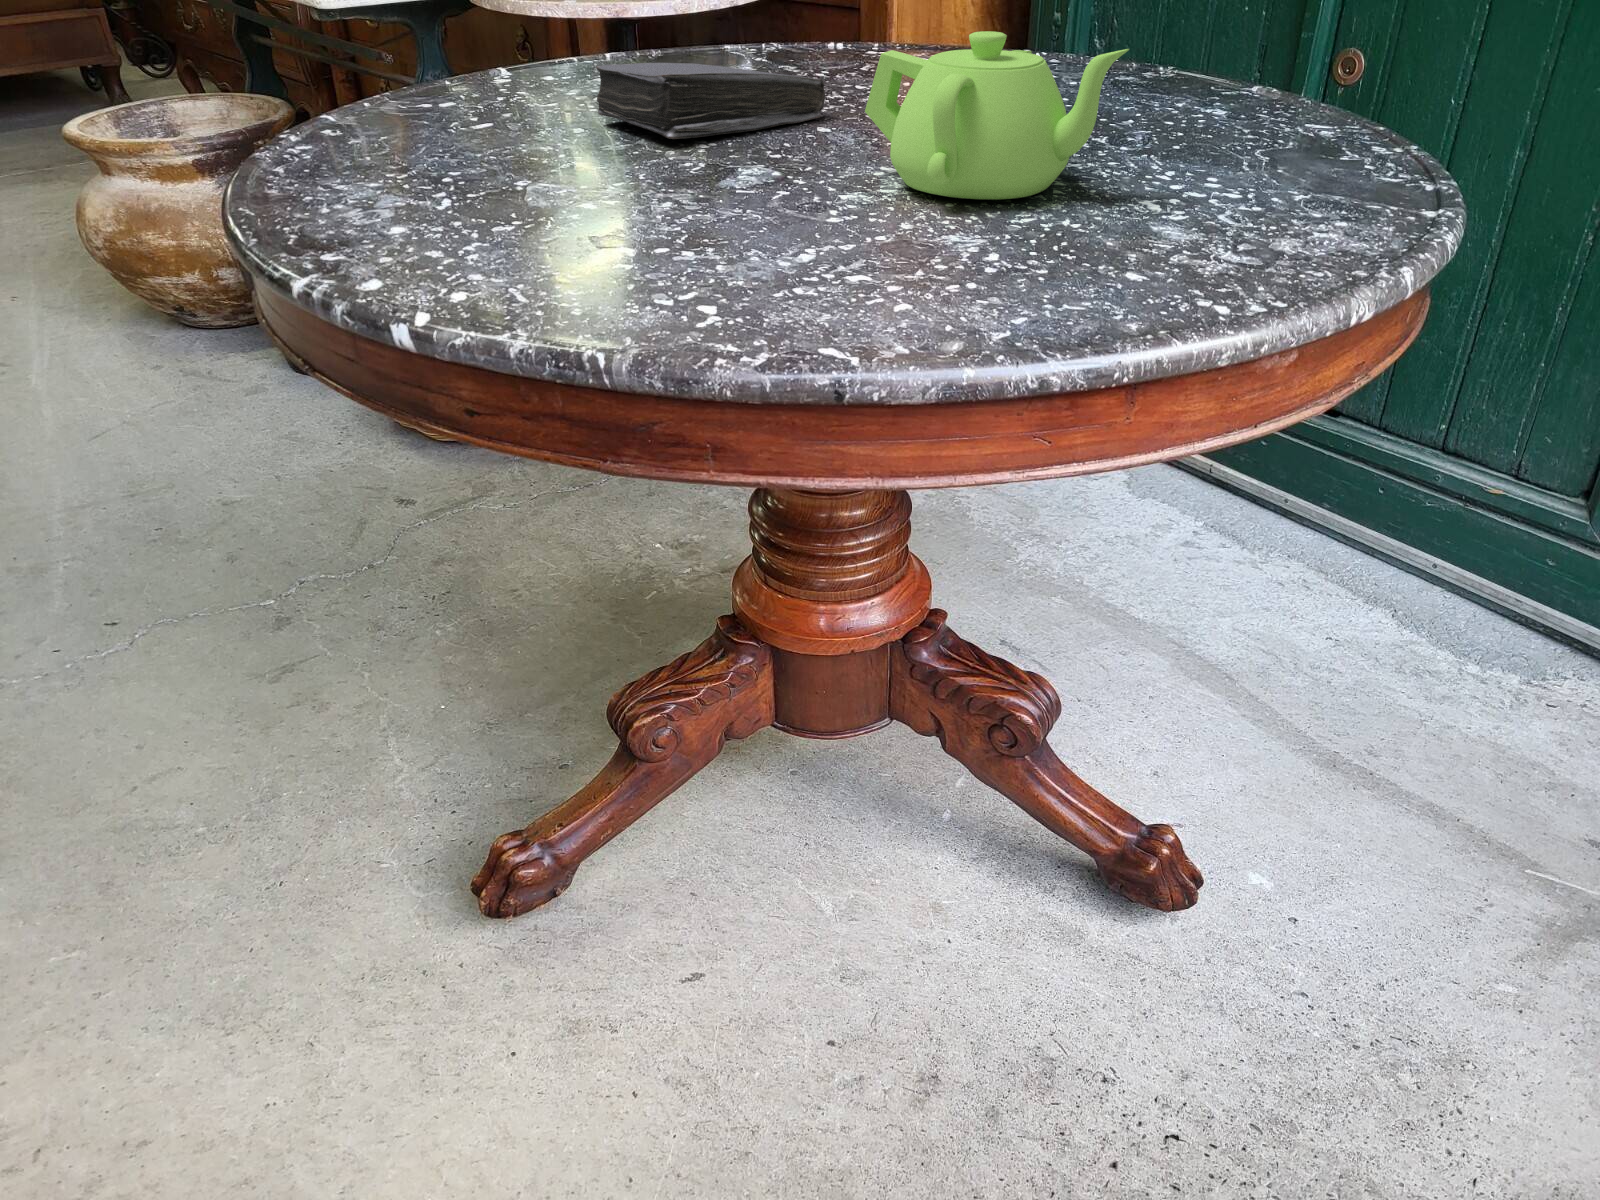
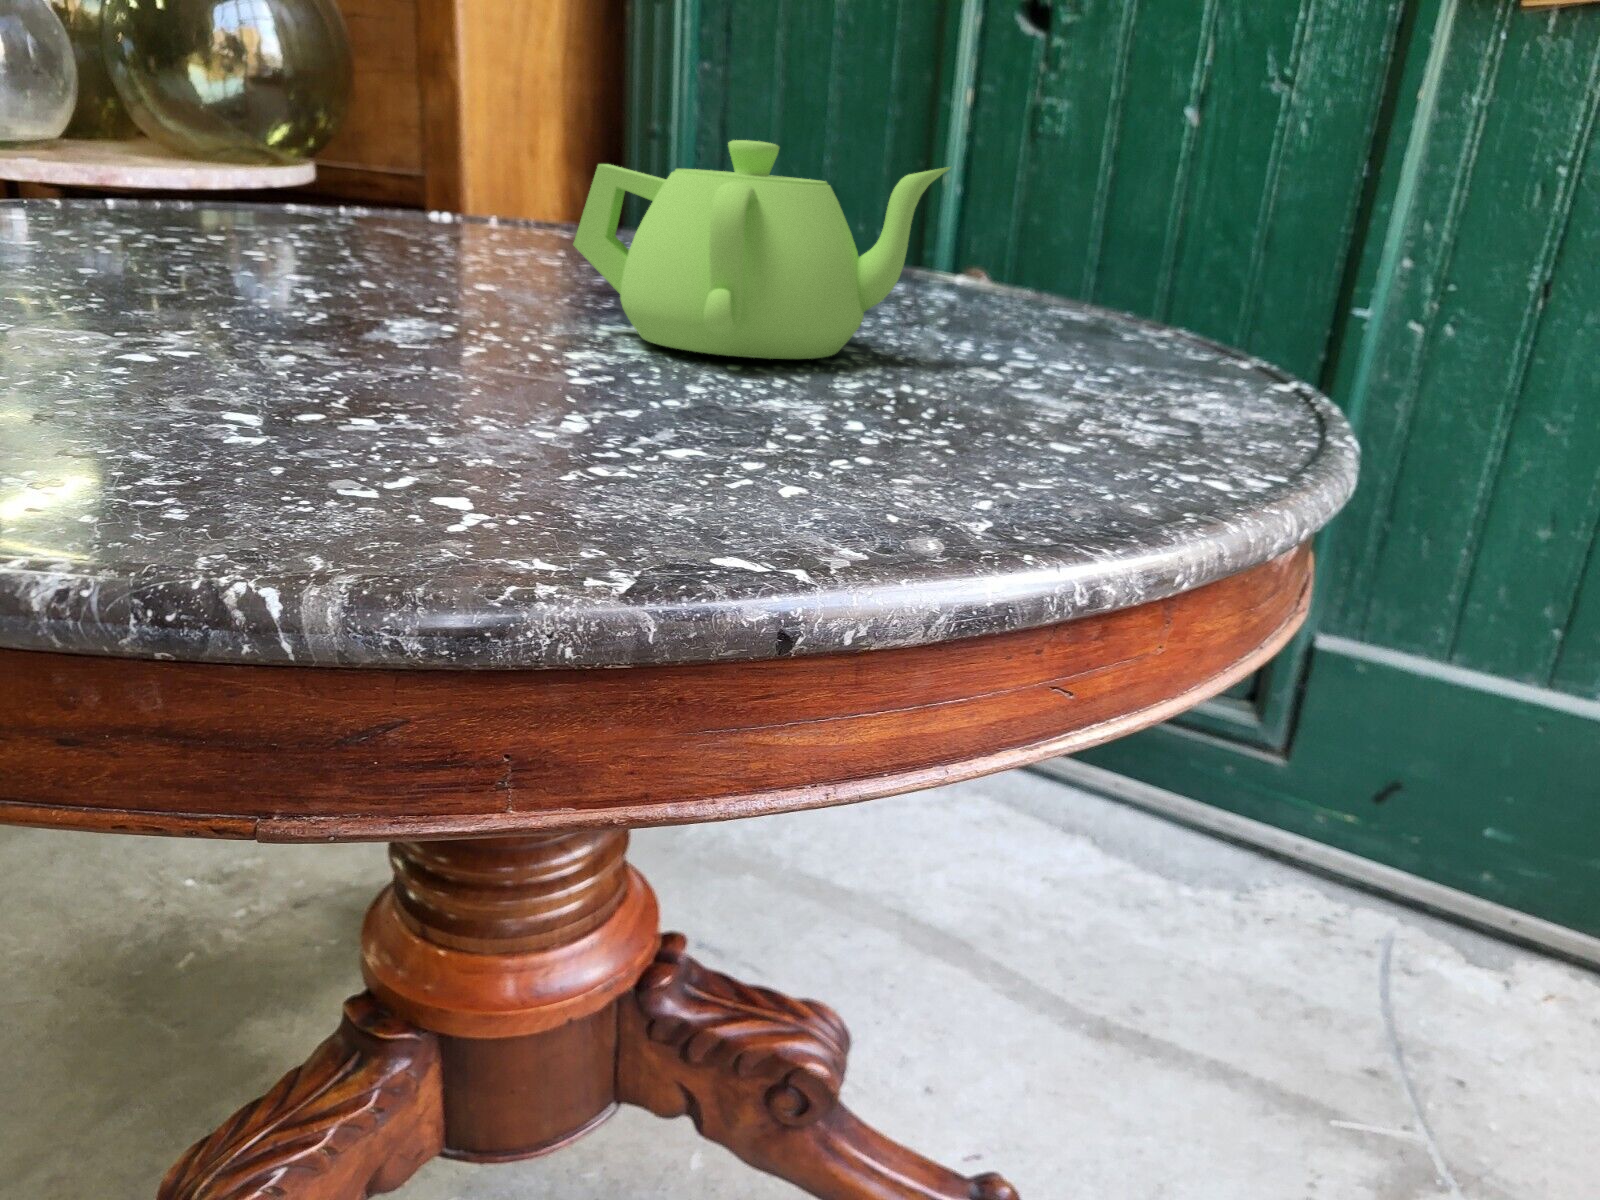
book: present [596,63,825,139] -> none [110,186,466,286]

